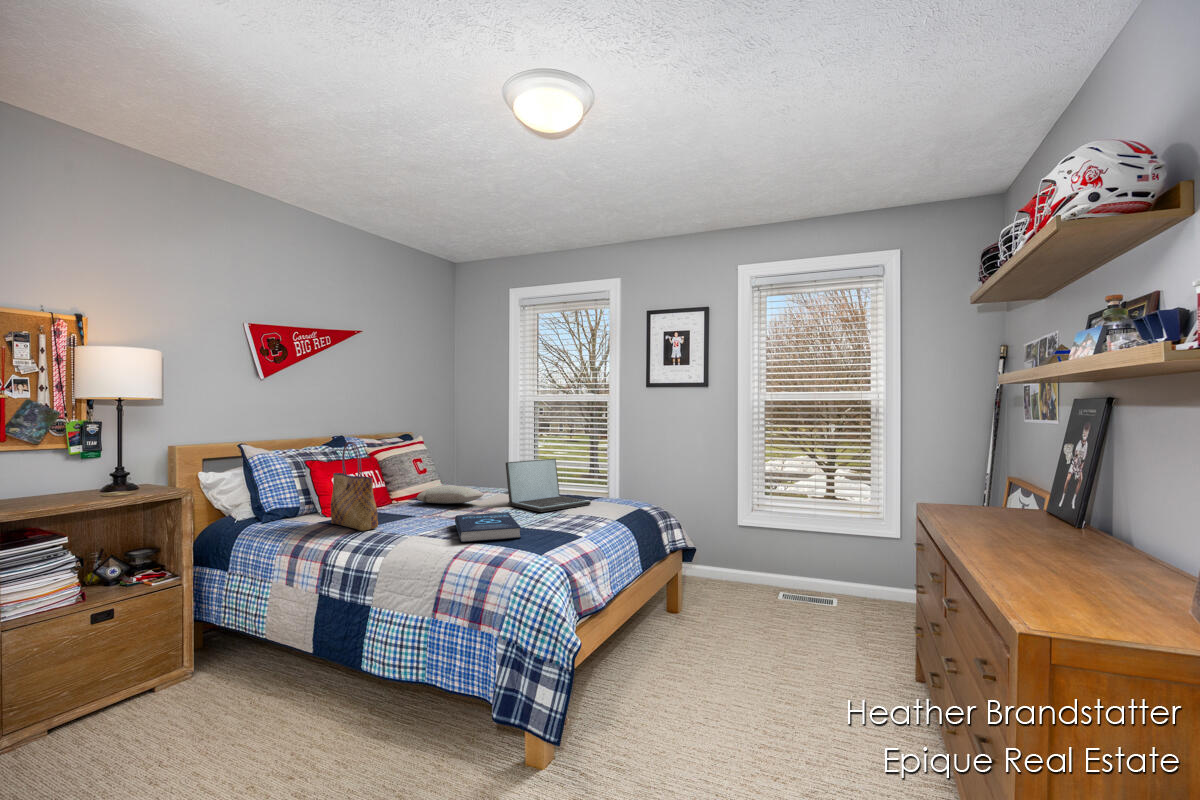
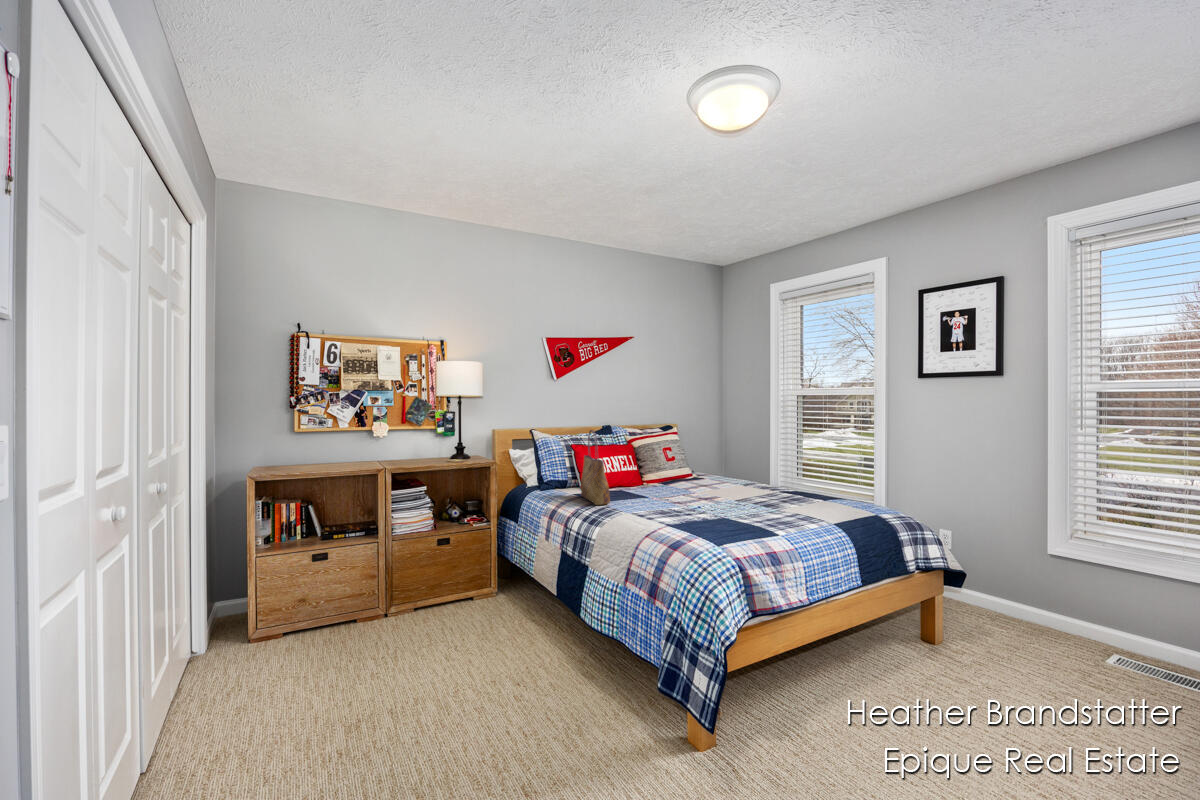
laptop: present [506,459,591,512] -> none [735,455,822,507]
pillow: present [417,485,484,504] -> none [659,473,716,490]
book: present [455,512,521,542] -> none [659,501,722,528]

